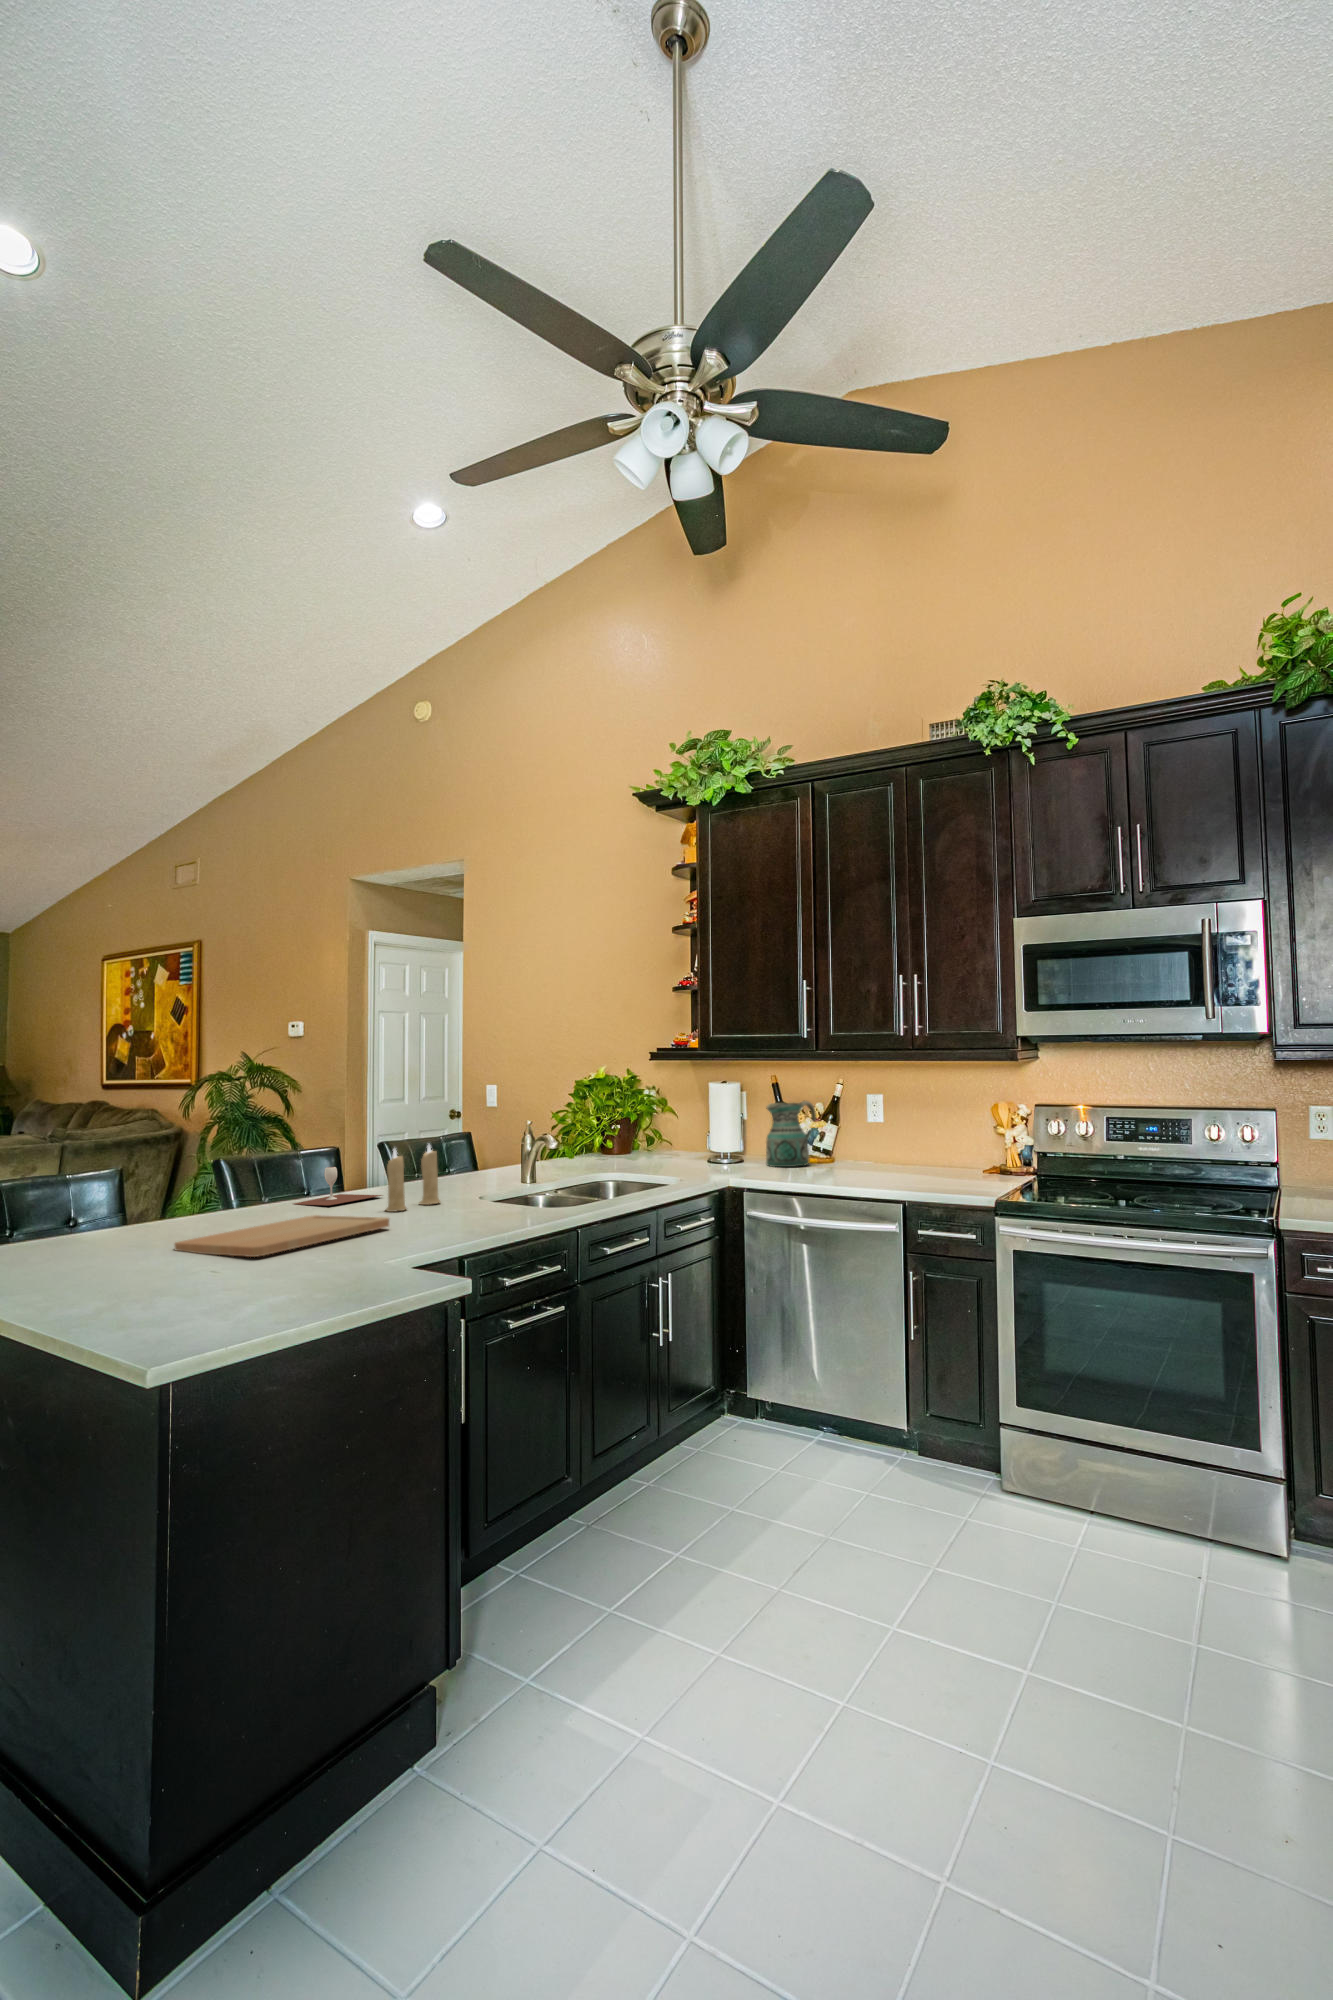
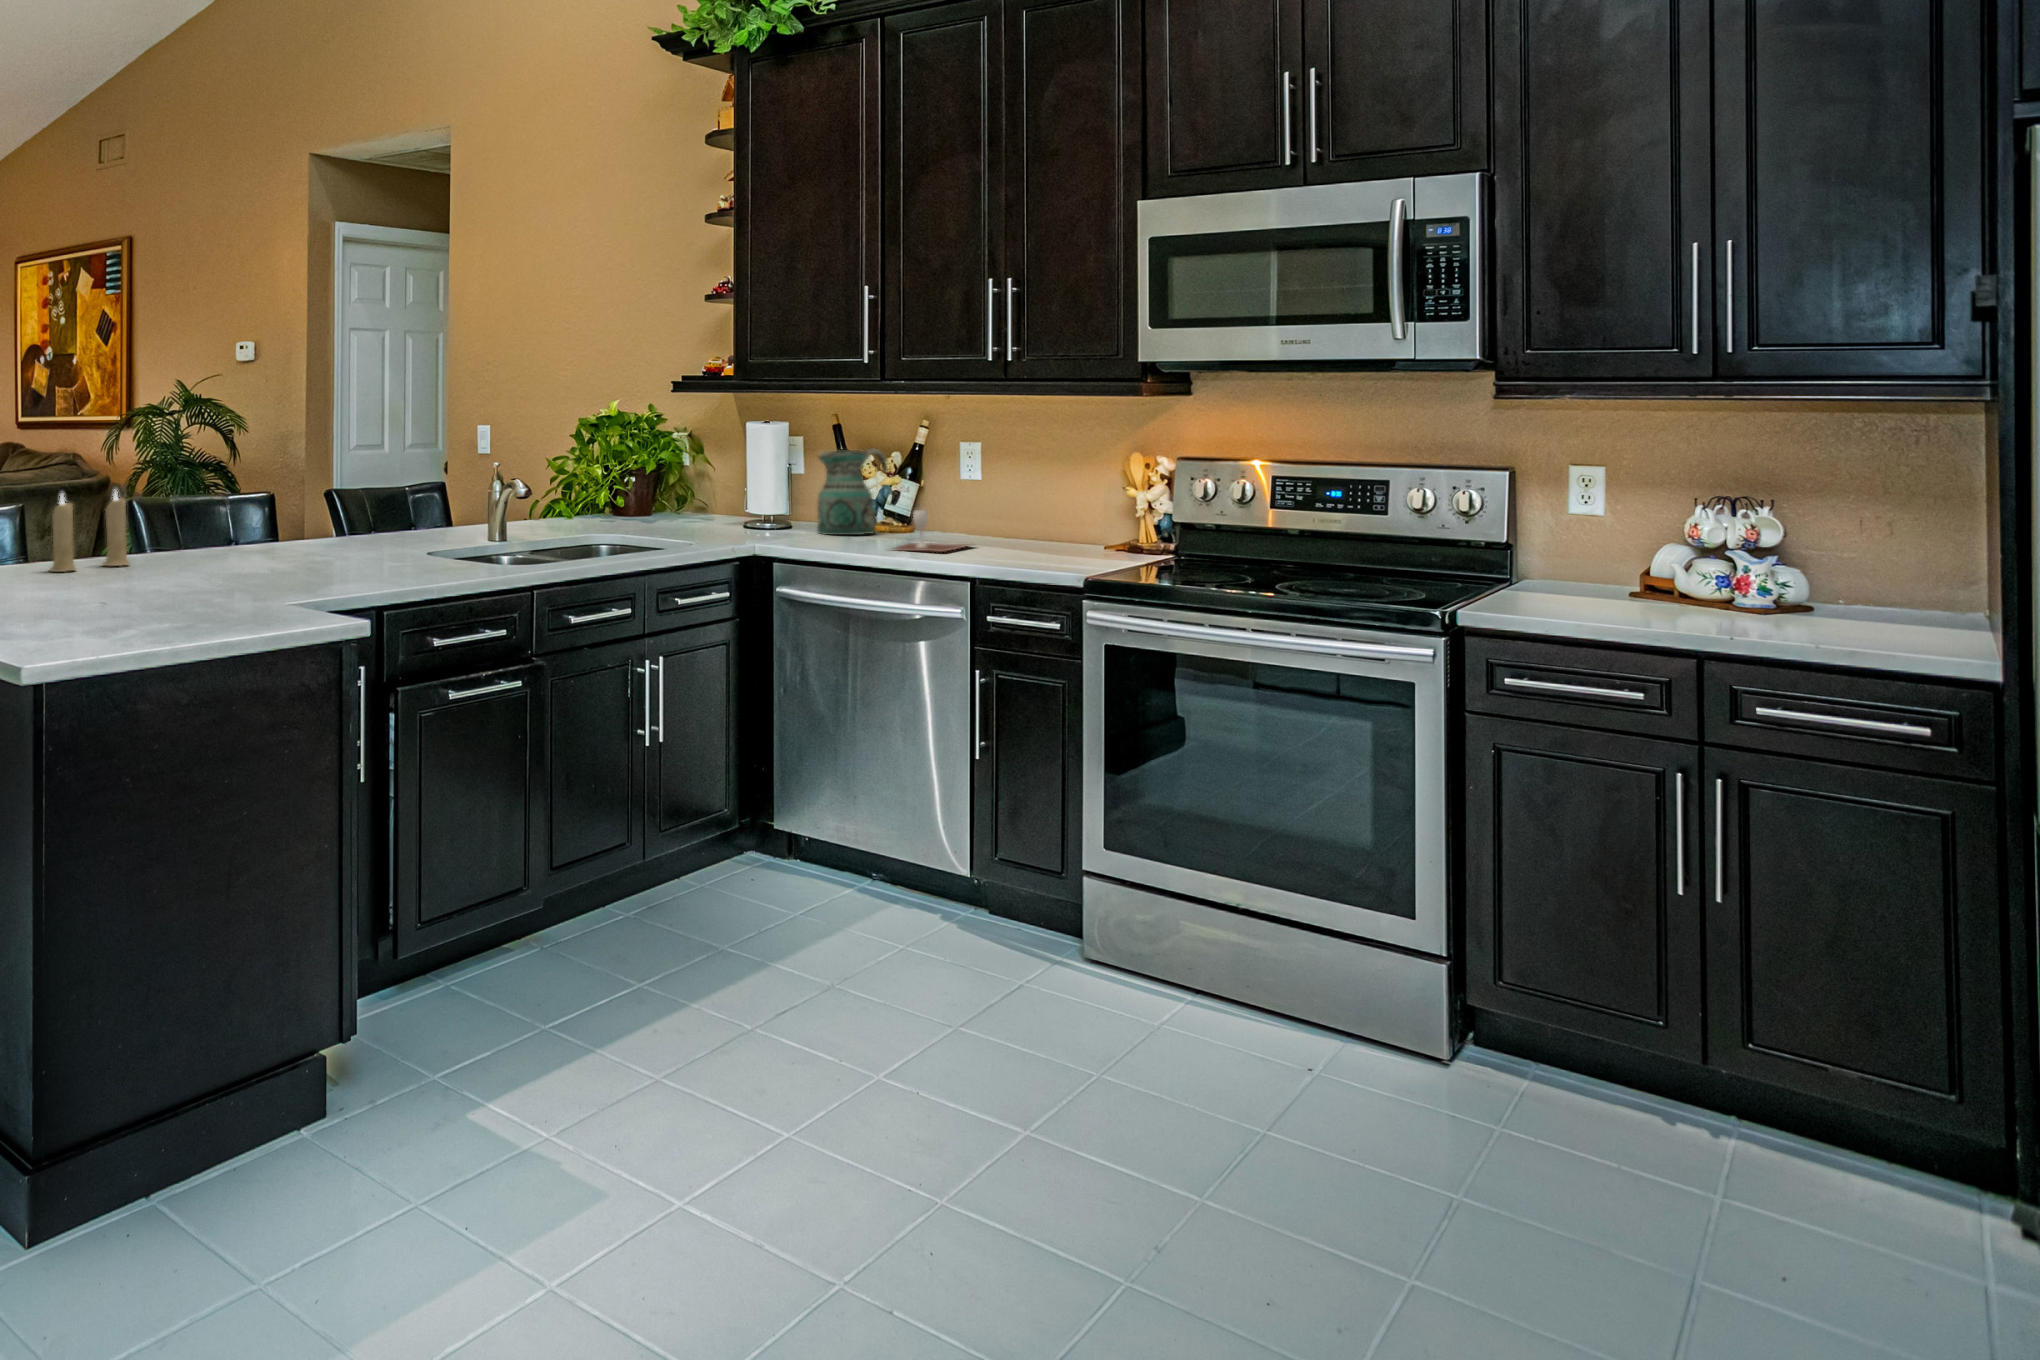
candle: present [386,1145,440,1212] -> present [50,491,129,572]
wine glass: present [294,1167,382,1205] -> present [893,510,969,552]
cutting board: present [174,1215,389,1257] -> none [66,564,307,599]

